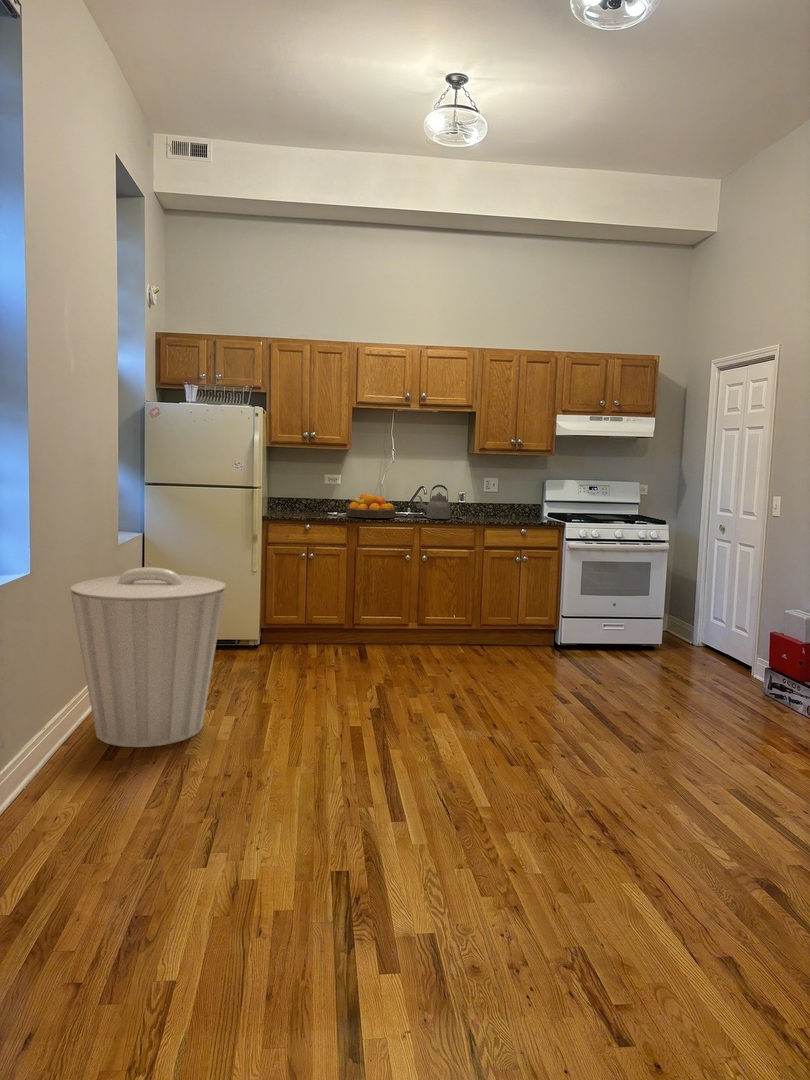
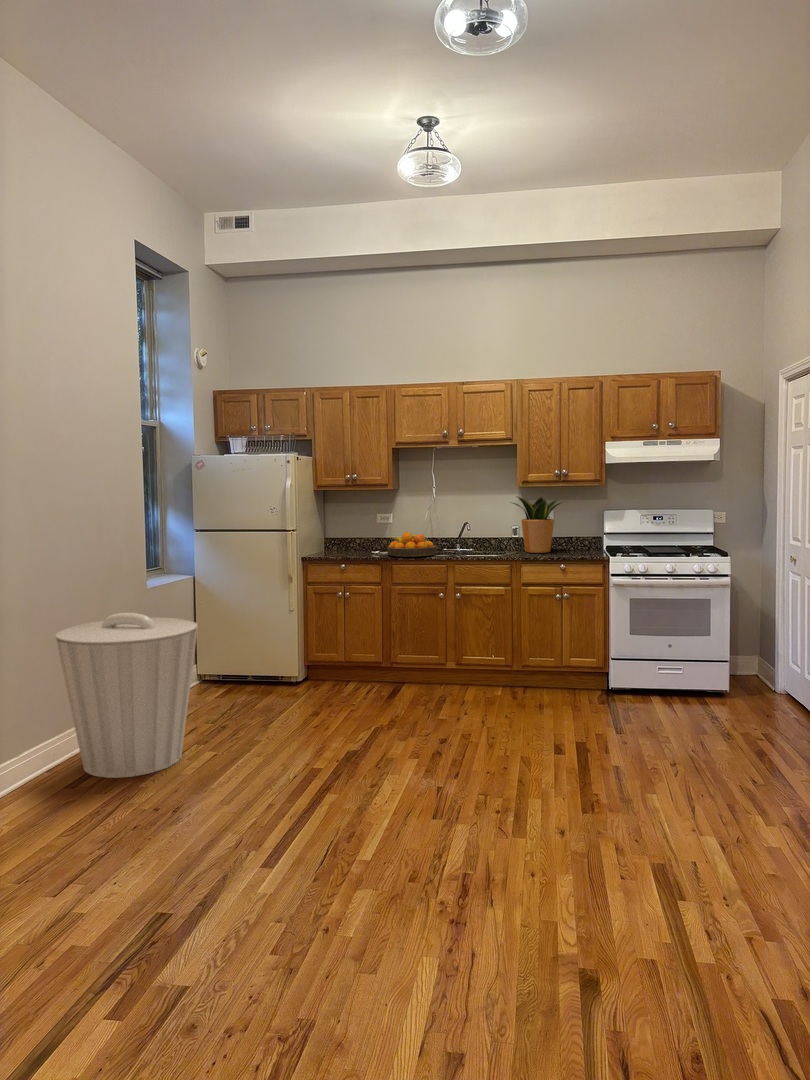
potted plant: none [465,462,519,518] -> present [513,497,564,553]
kettle: present [417,485,450,519] -> none [457,521,490,556]

